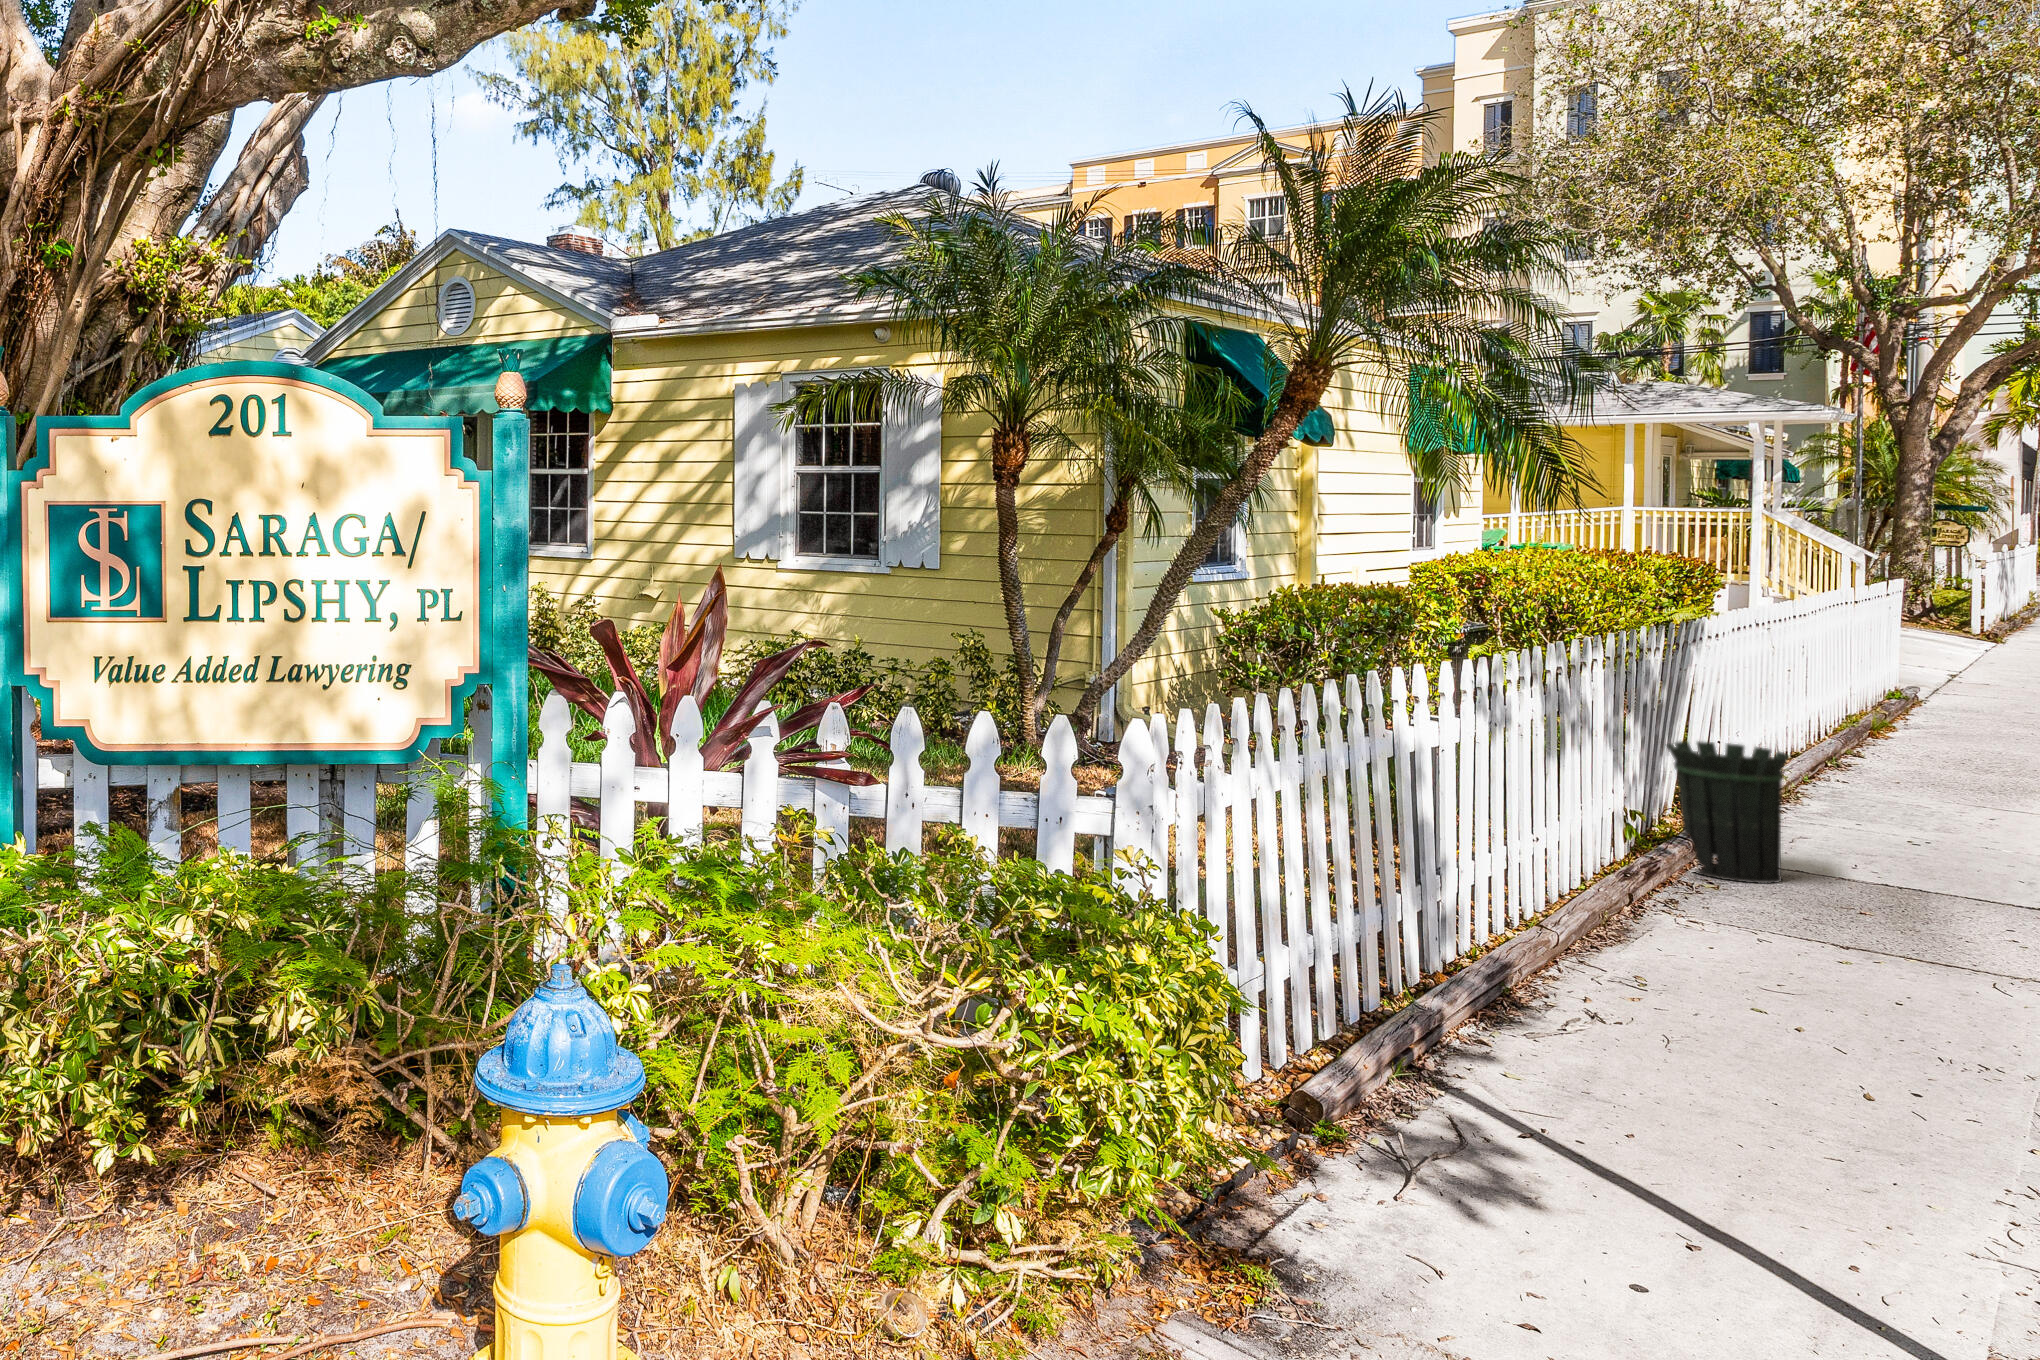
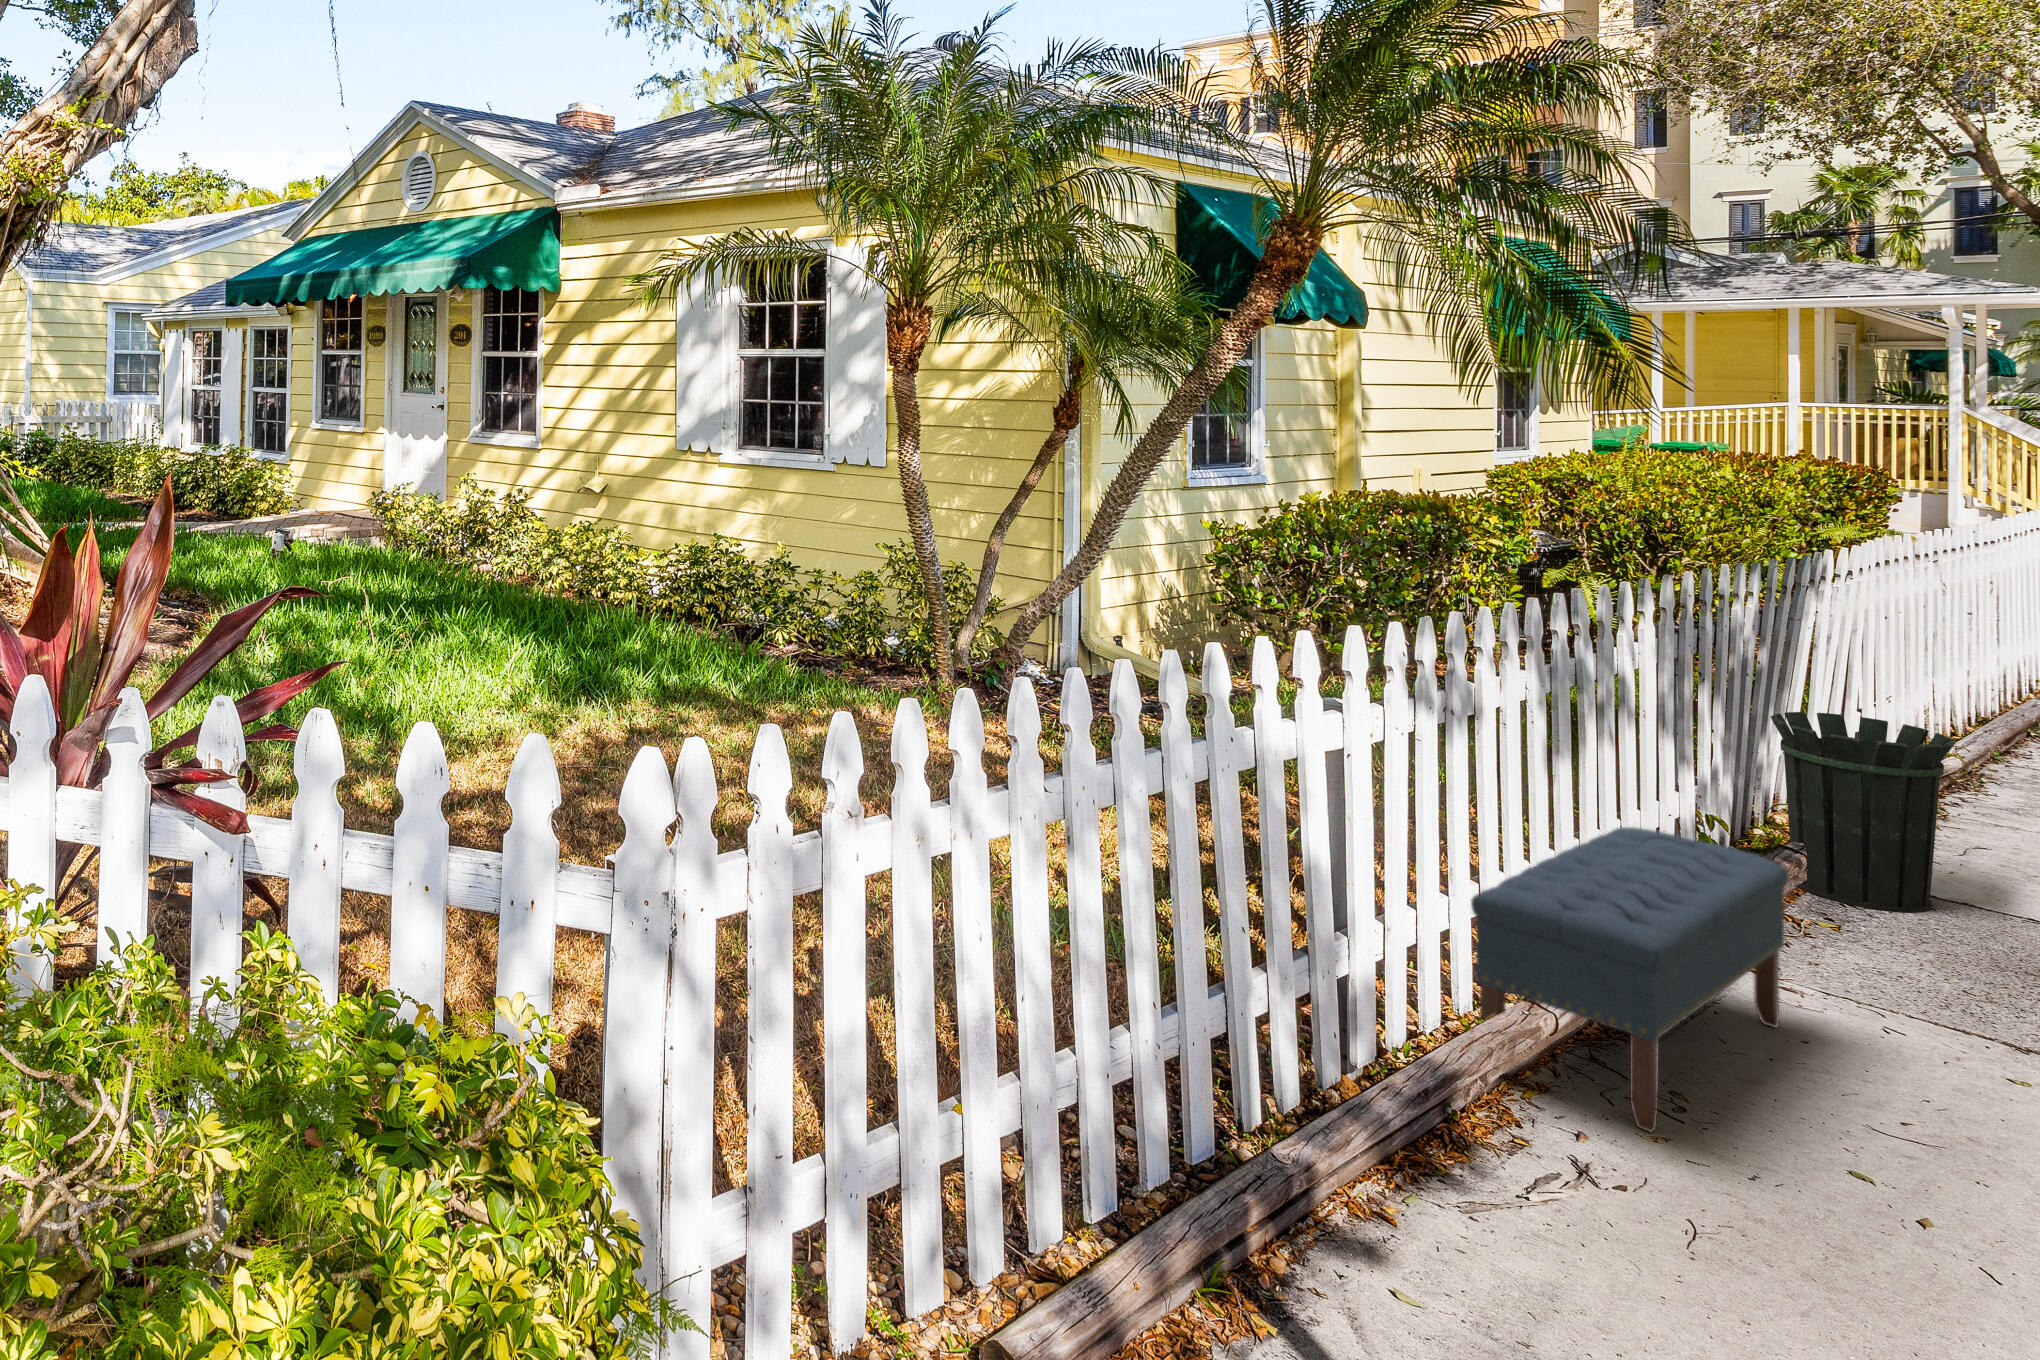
bench: none [1500,814,1694,1000] -> present [1471,827,1789,1132]

